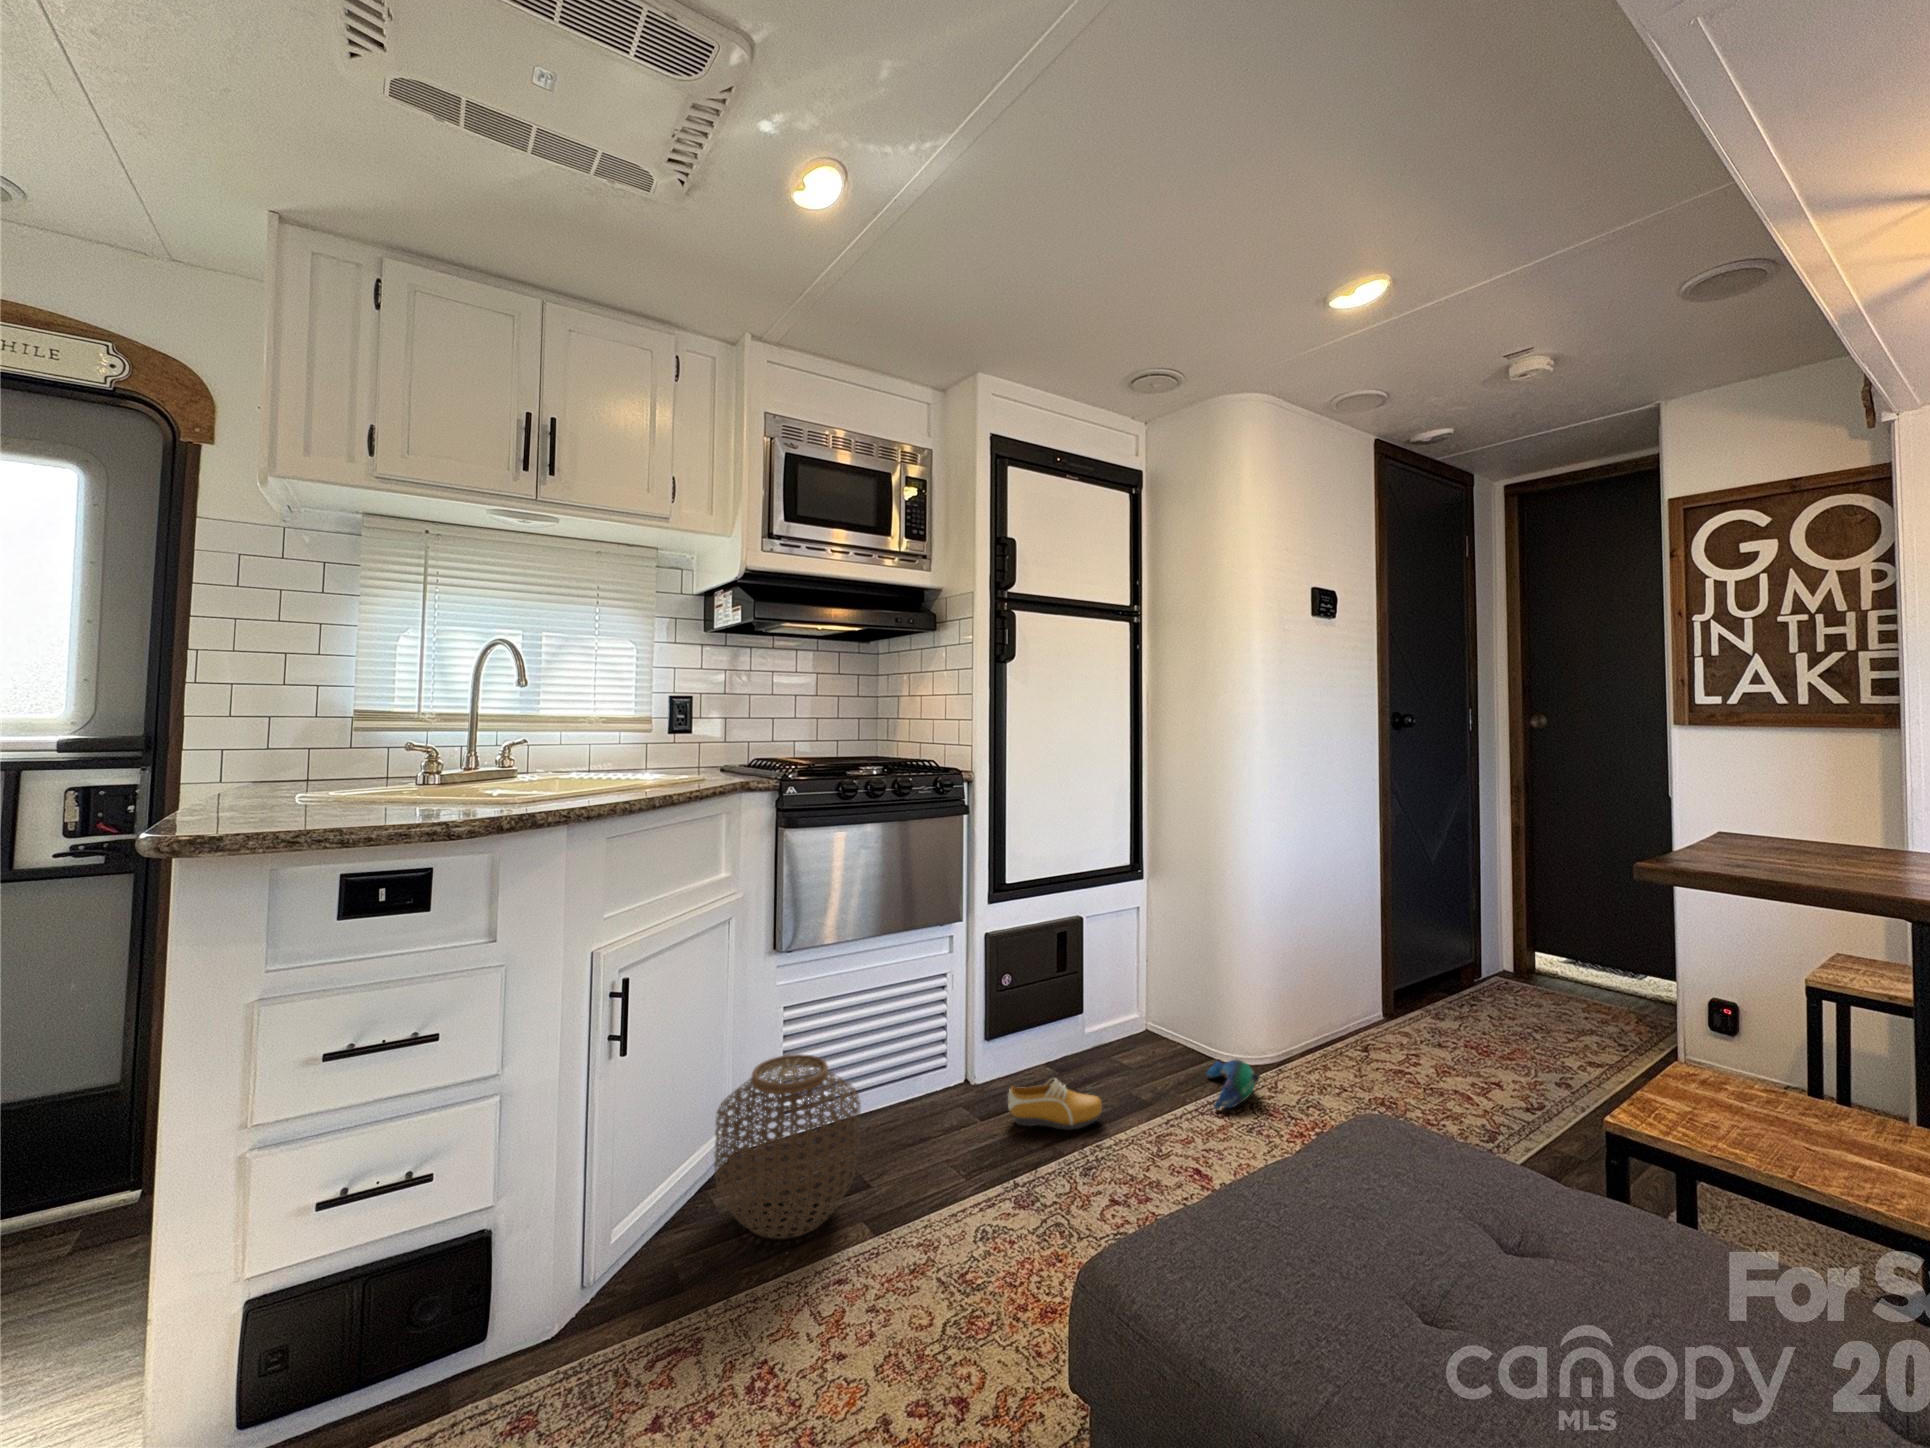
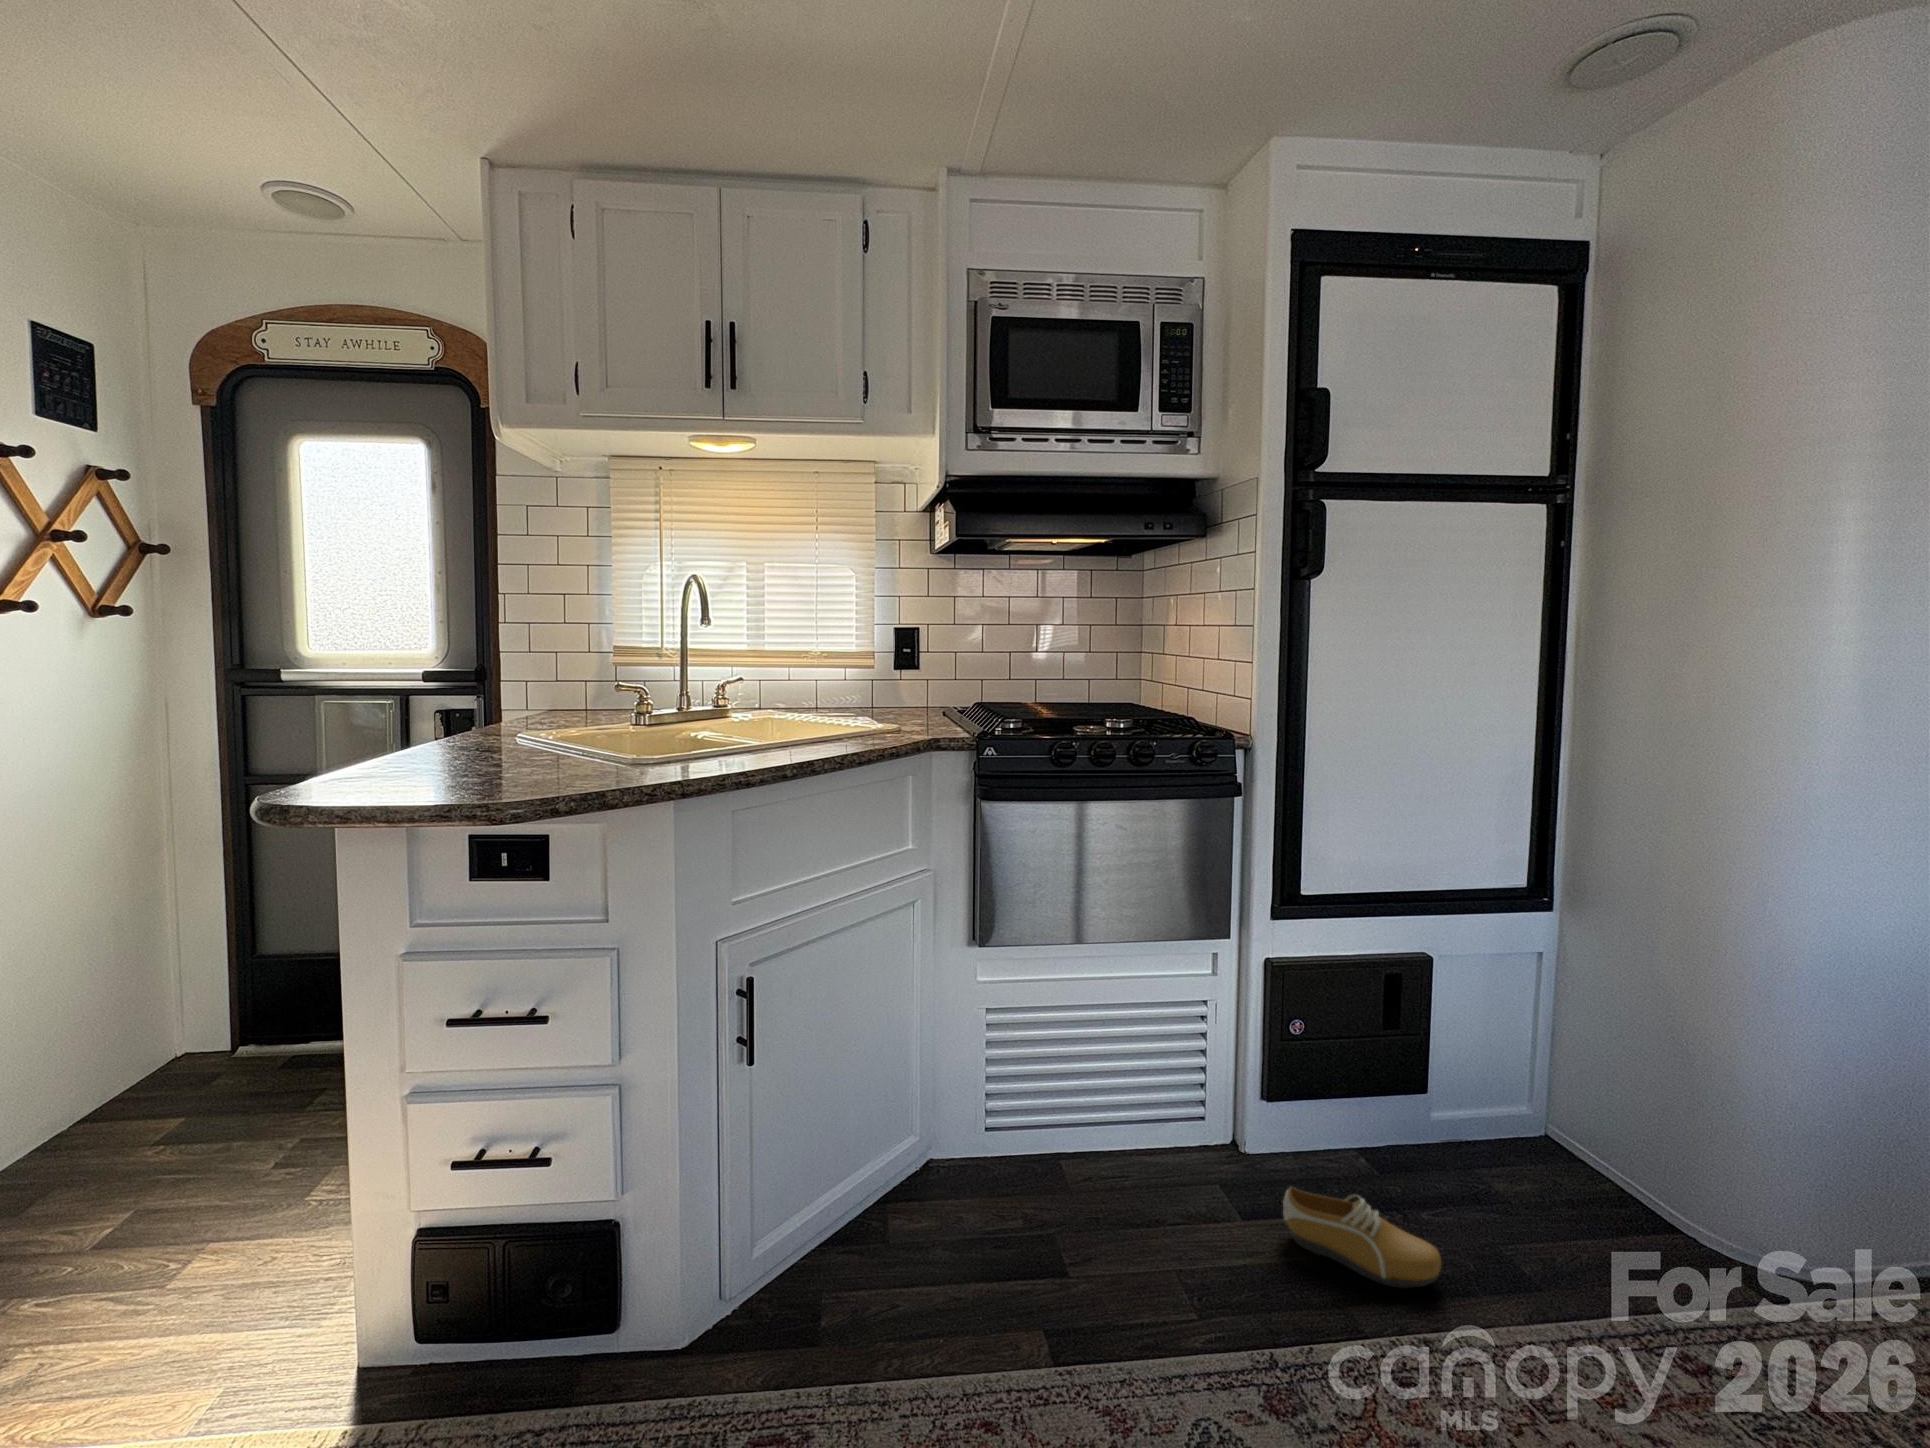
woven basket: present [714,1054,860,1239] -> none [872,1086,1047,1321]
plush toy: present [1206,1059,1260,1109] -> none [1658,1240,1786,1350]

